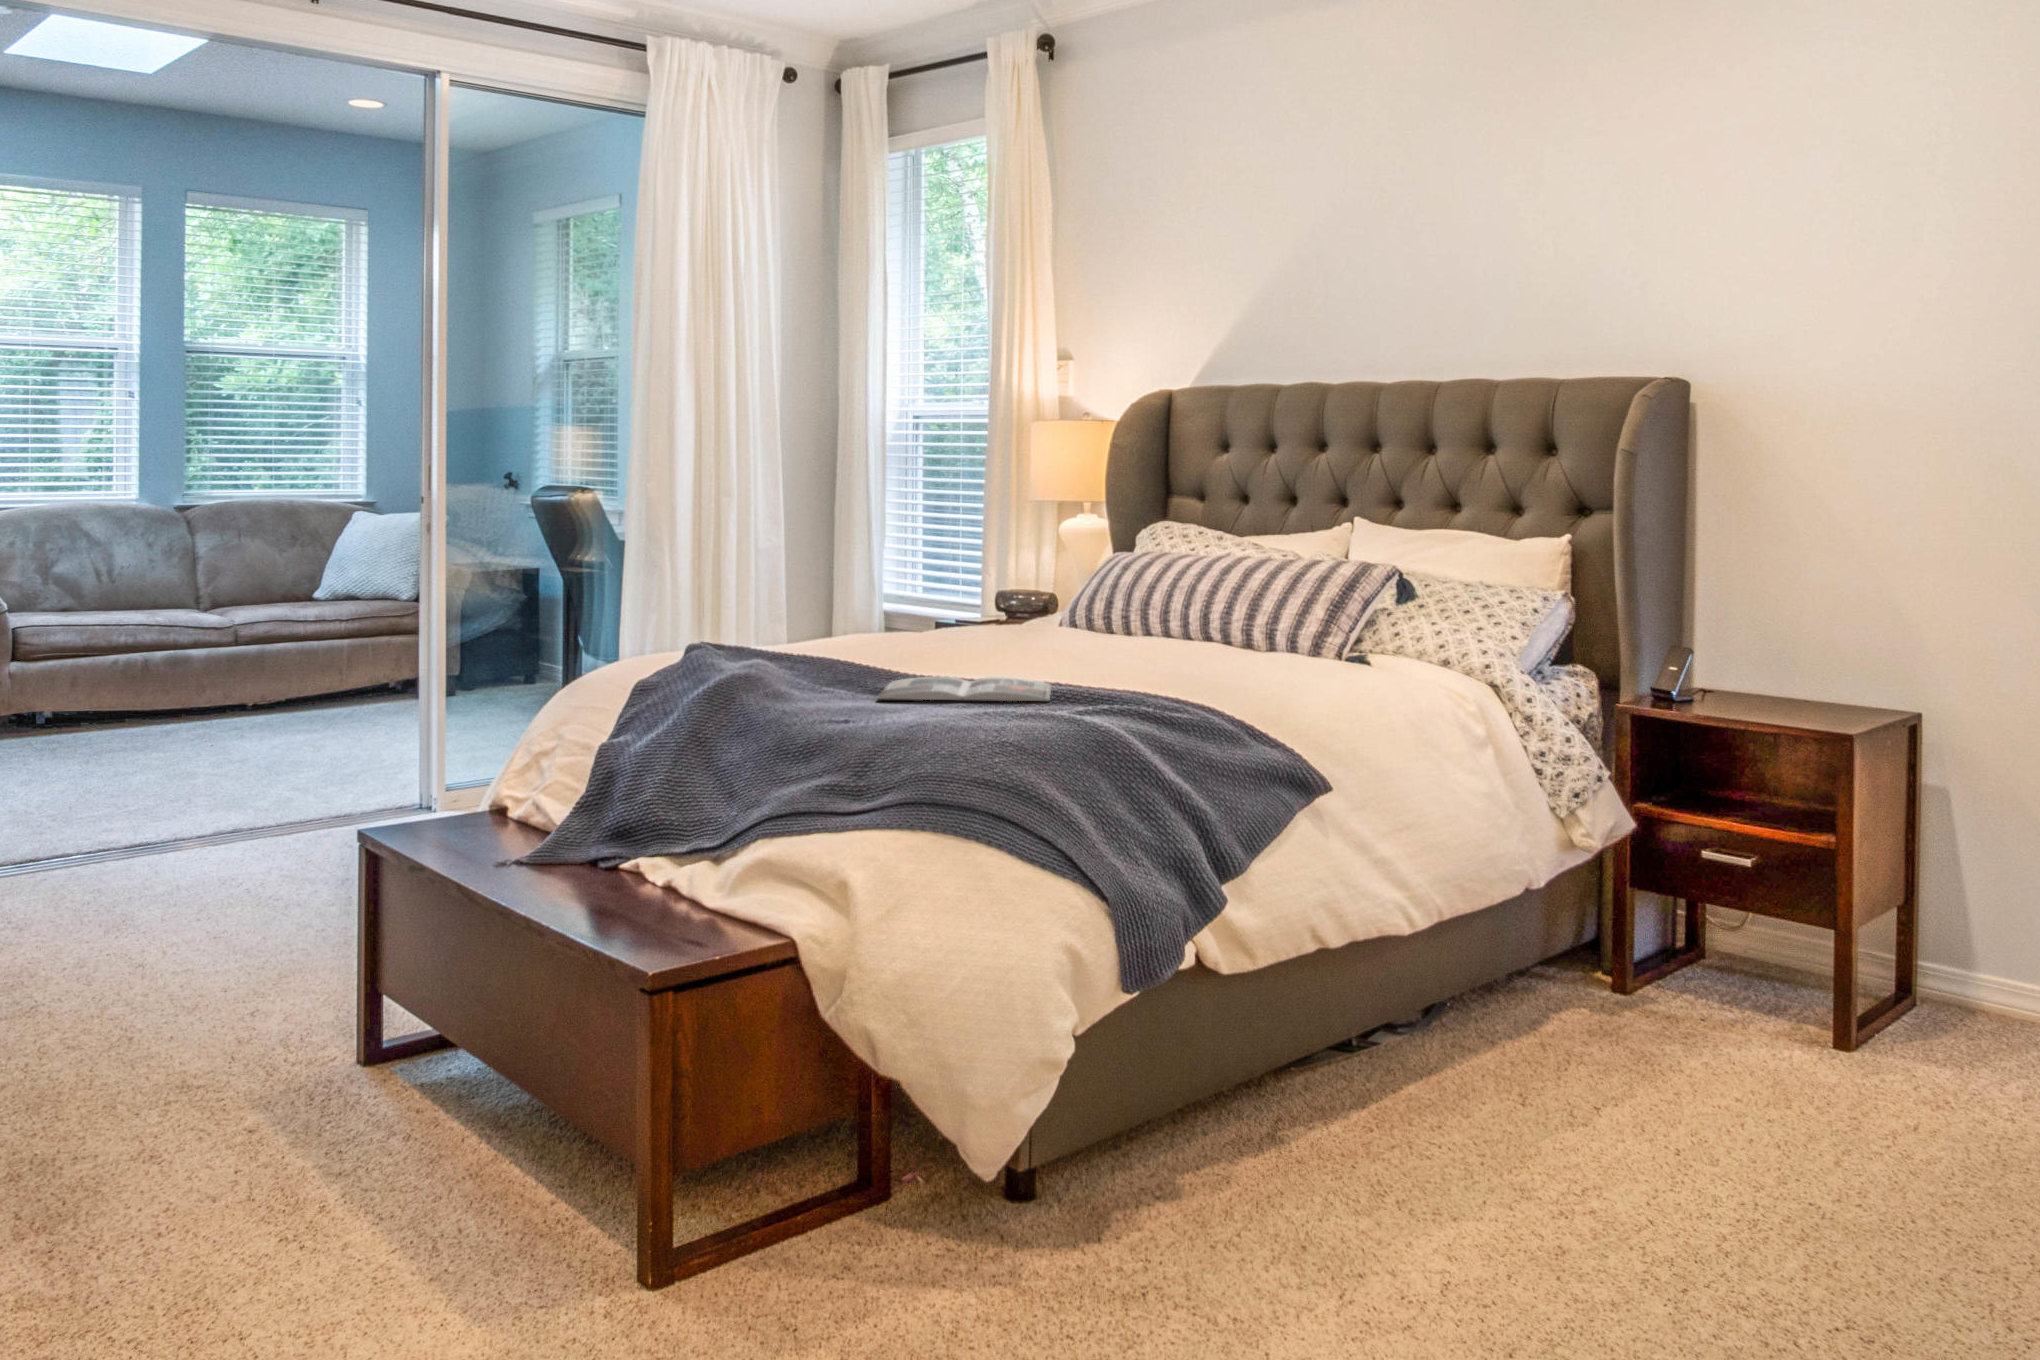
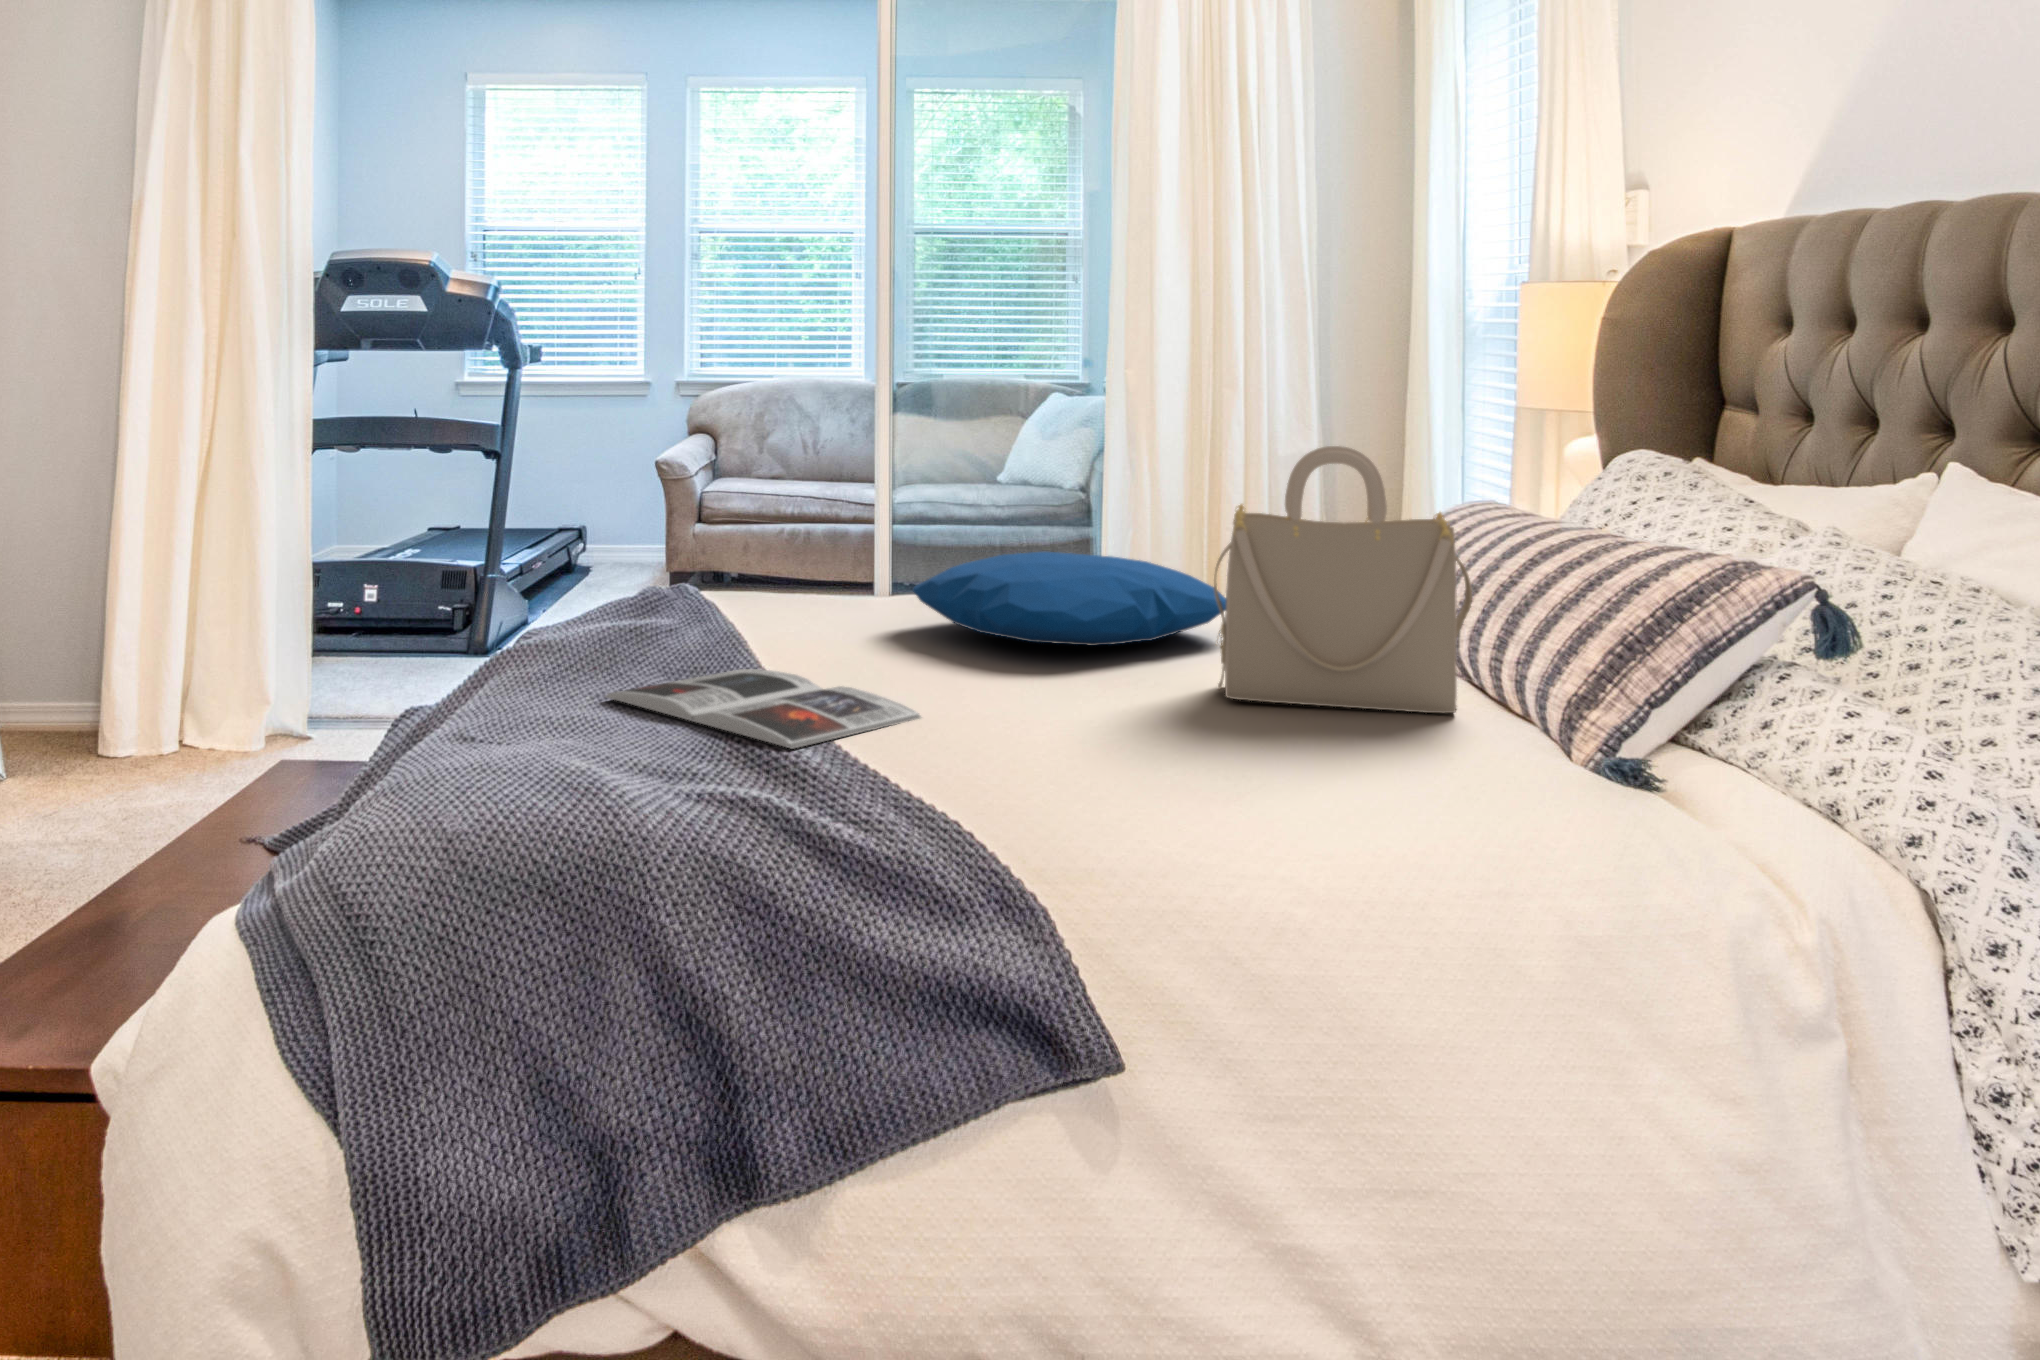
handbag: none [1128,520,1255,661] -> present [1214,446,1472,713]
pillow: none [889,600,1071,654] -> present [913,552,1226,646]

